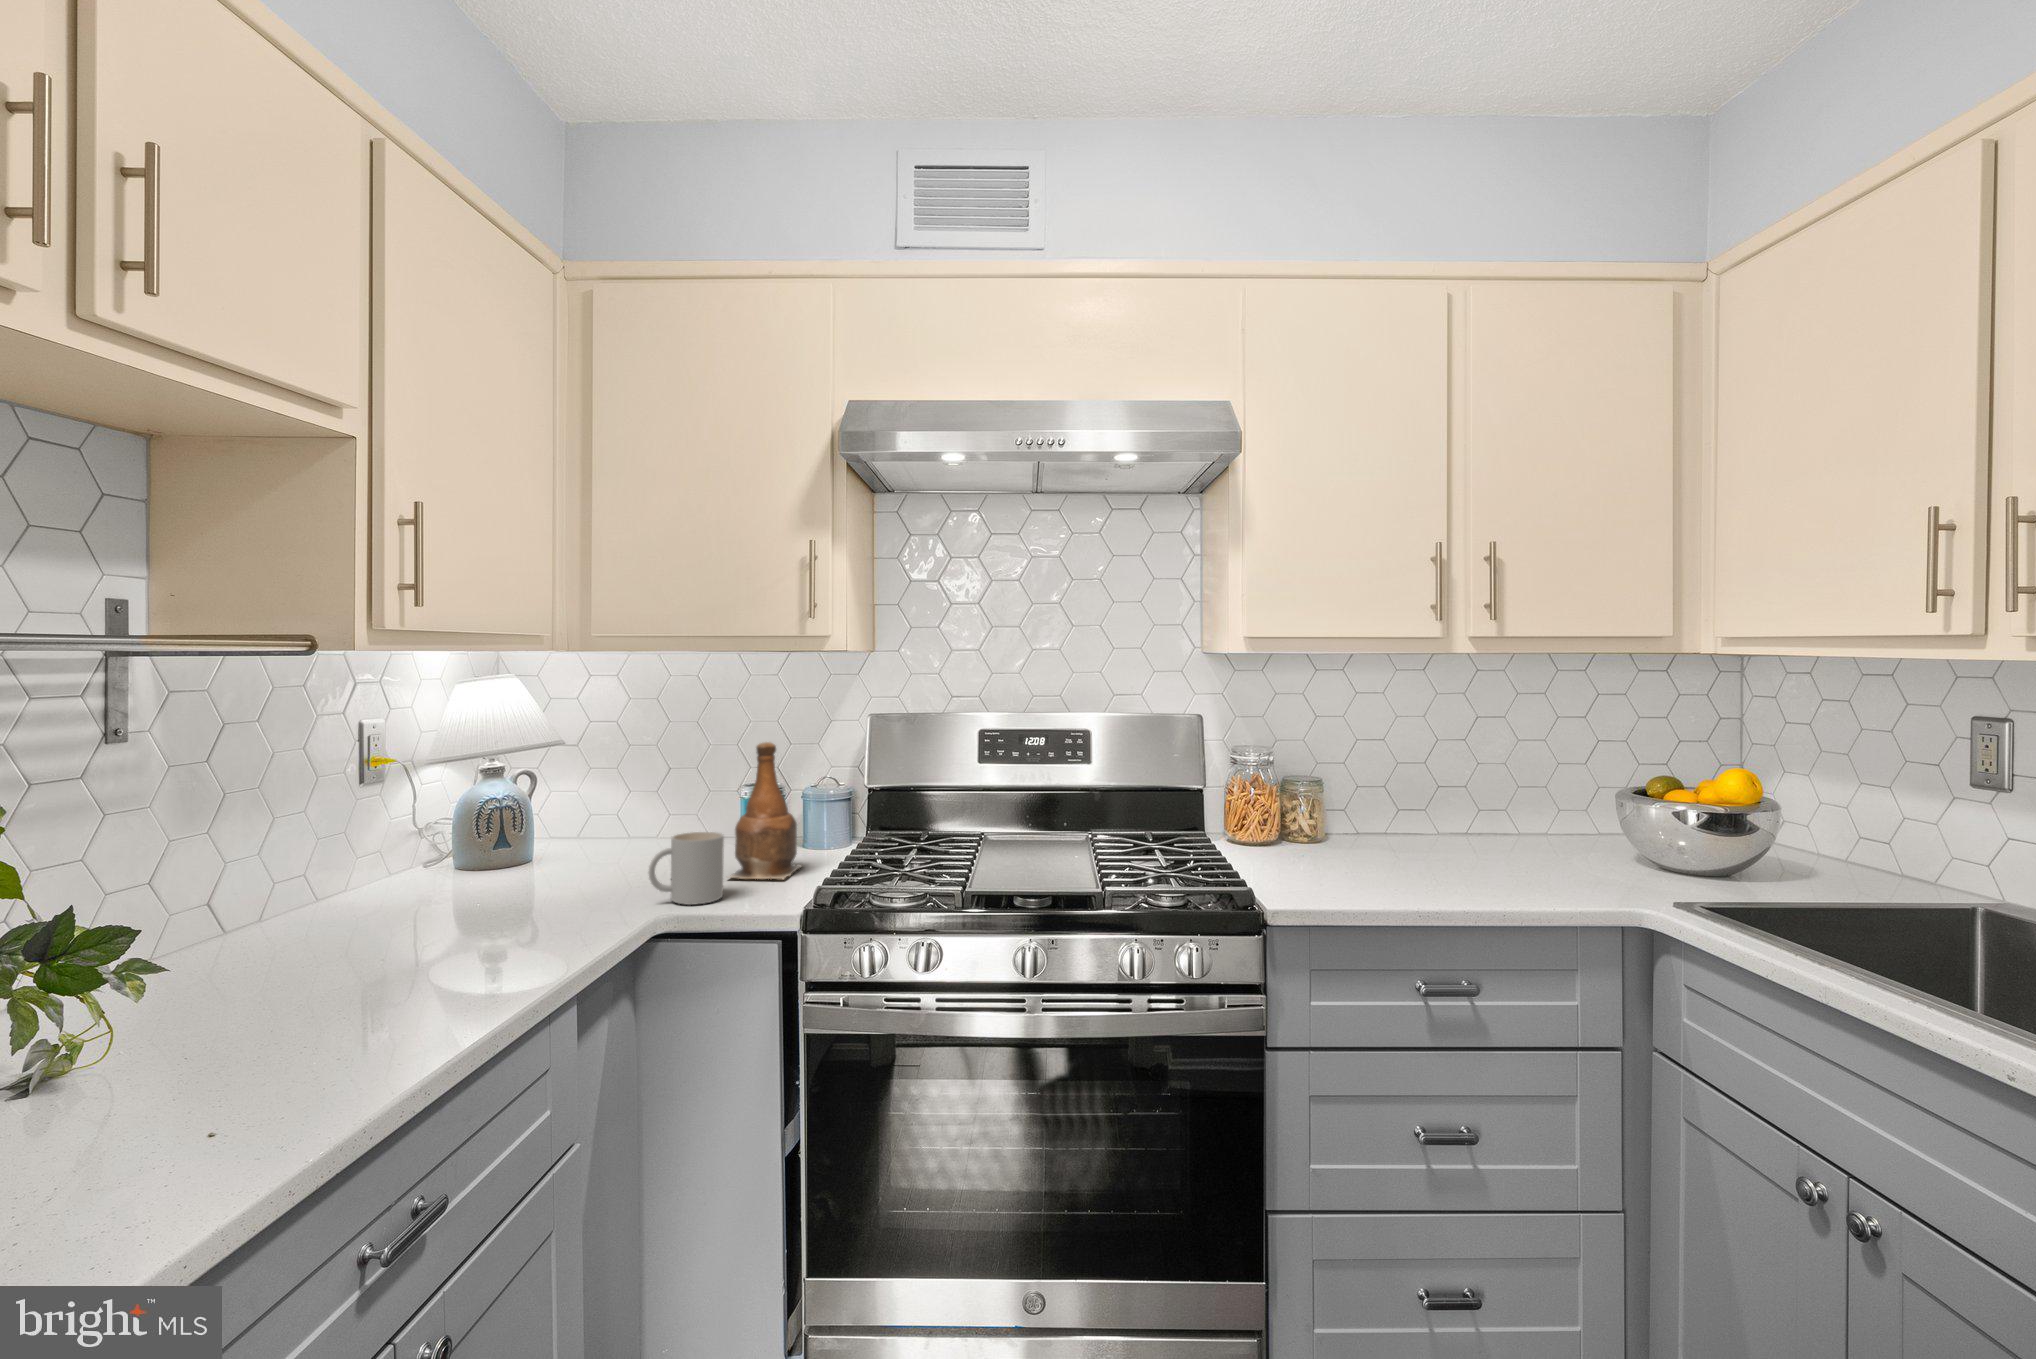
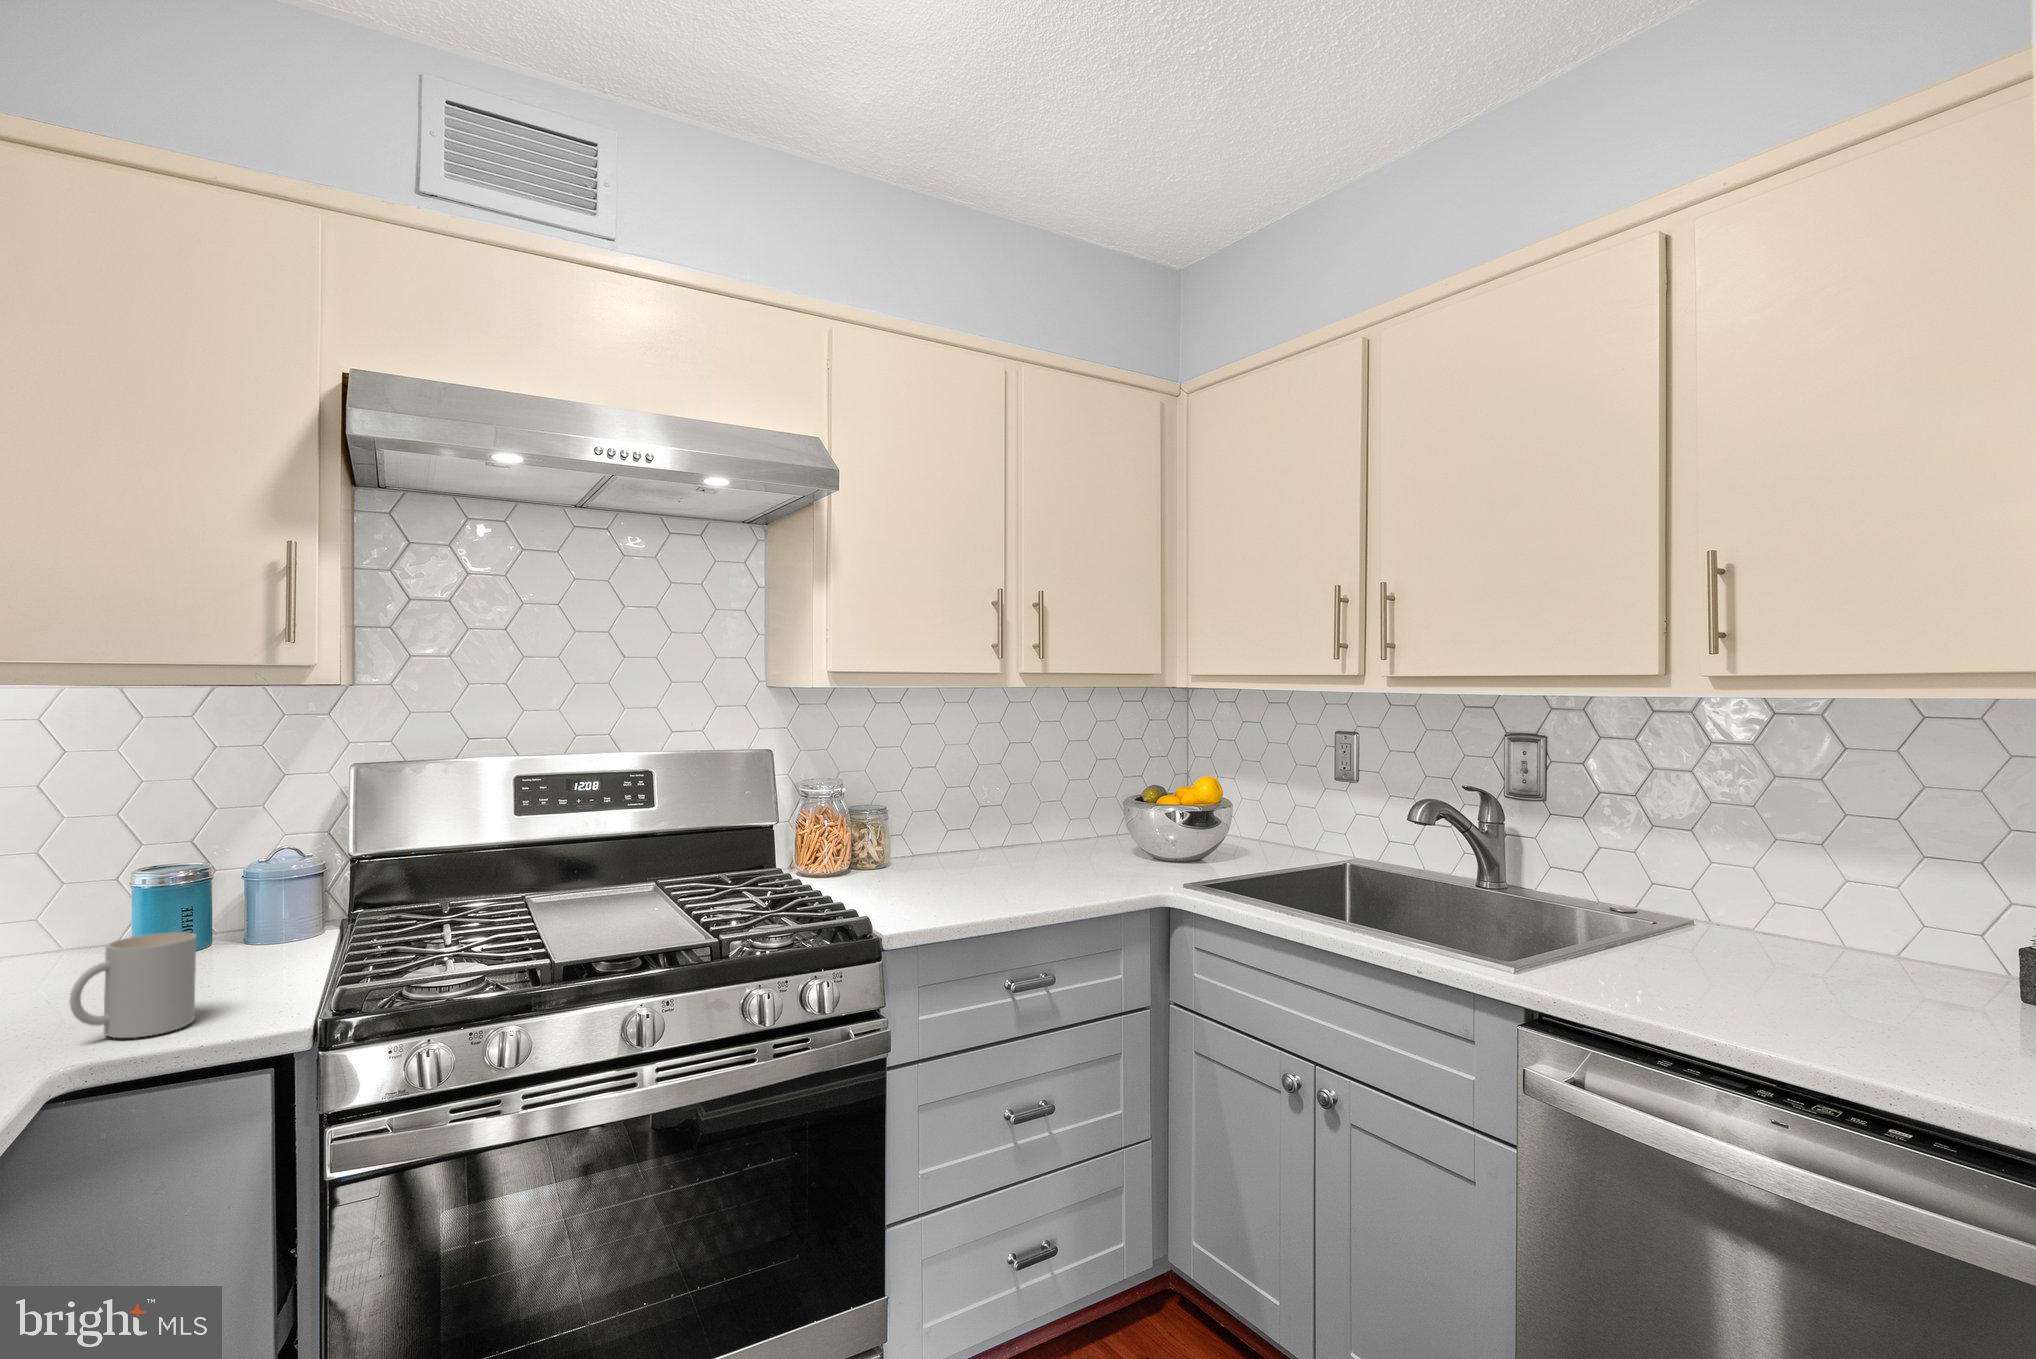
bottle: present [729,742,802,879] -> none [172,805,287,996]

